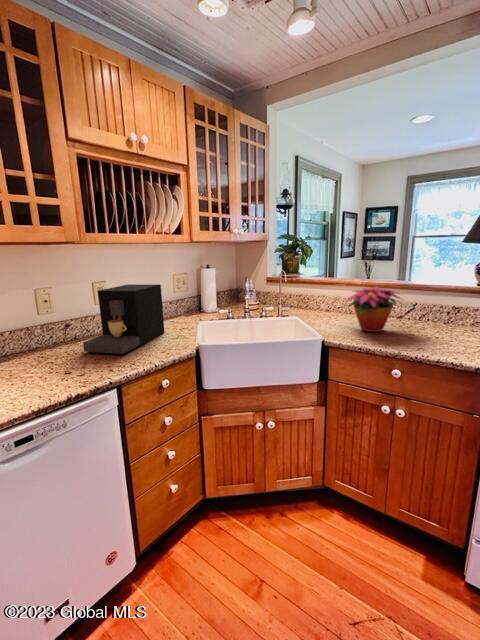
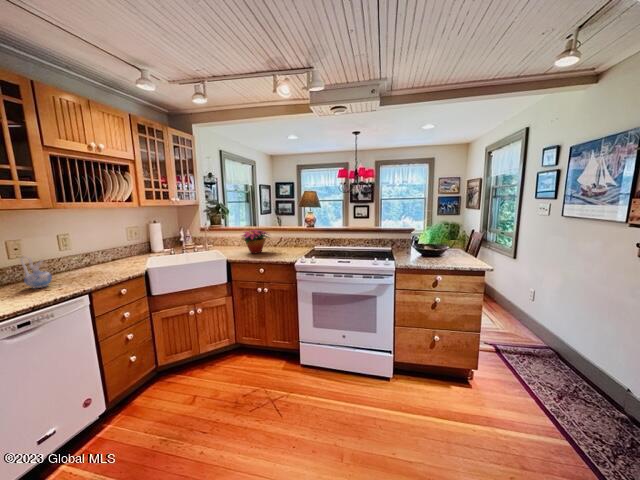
coffee maker: present [83,284,164,354] -> none [56,234,121,279]
ceramic pitcher: none [38,317,76,366] -> present [20,256,52,288]

